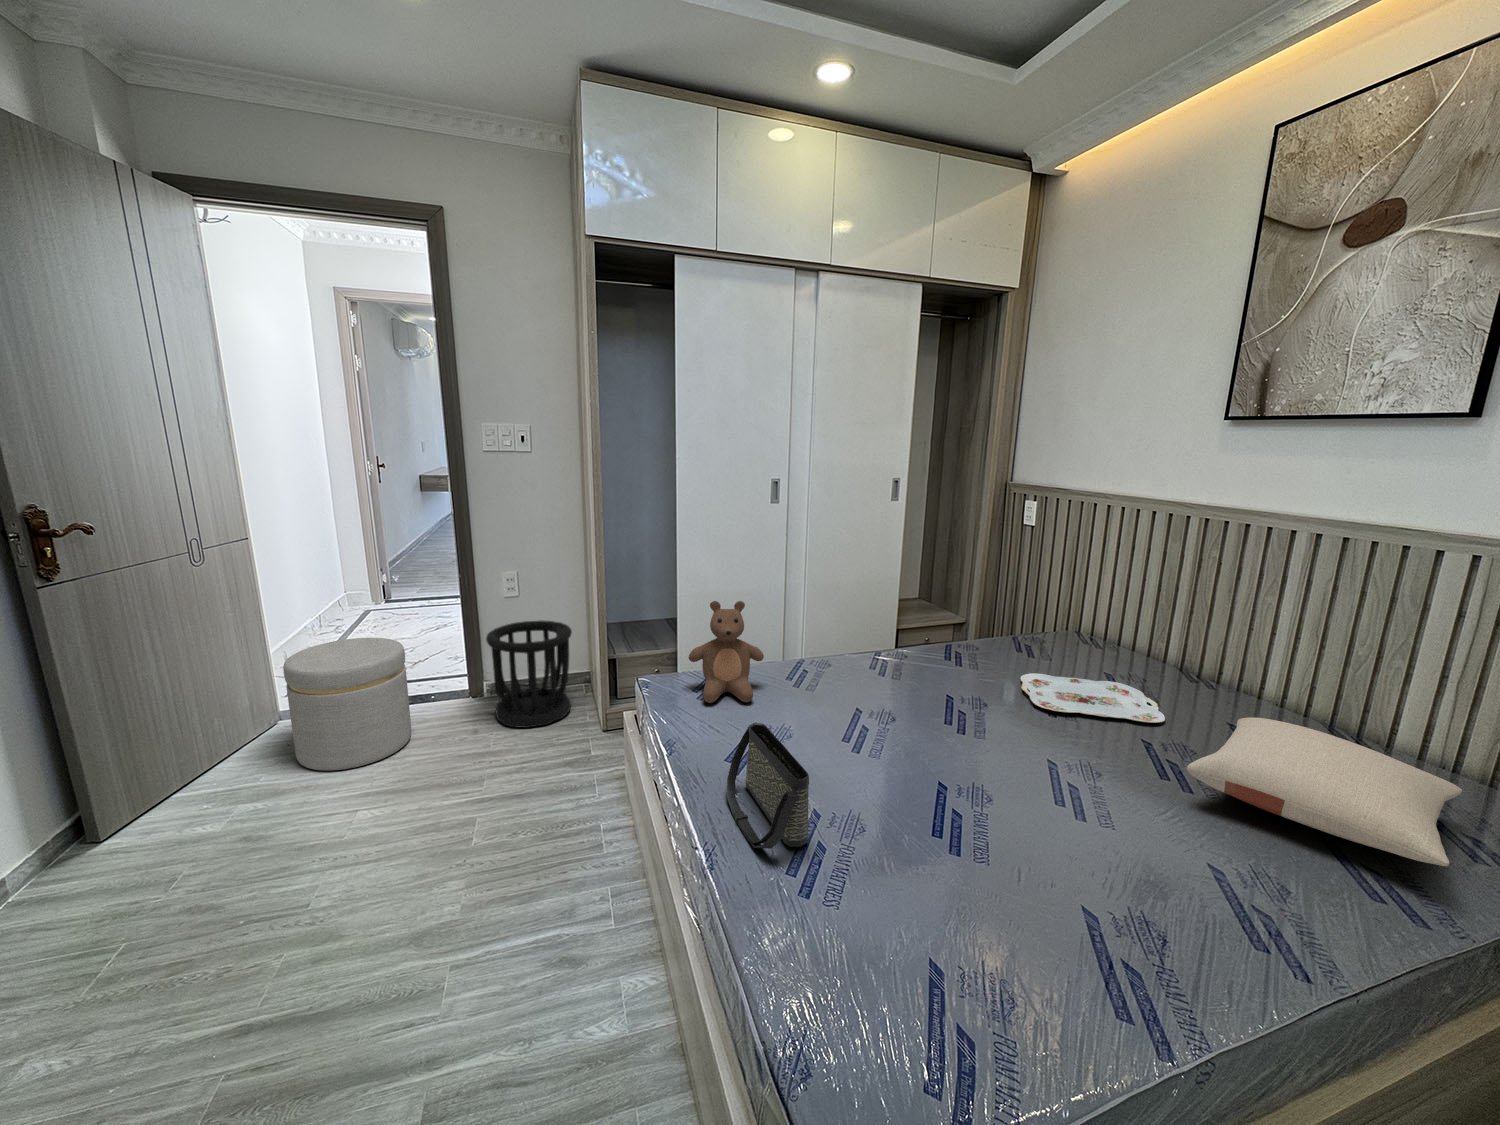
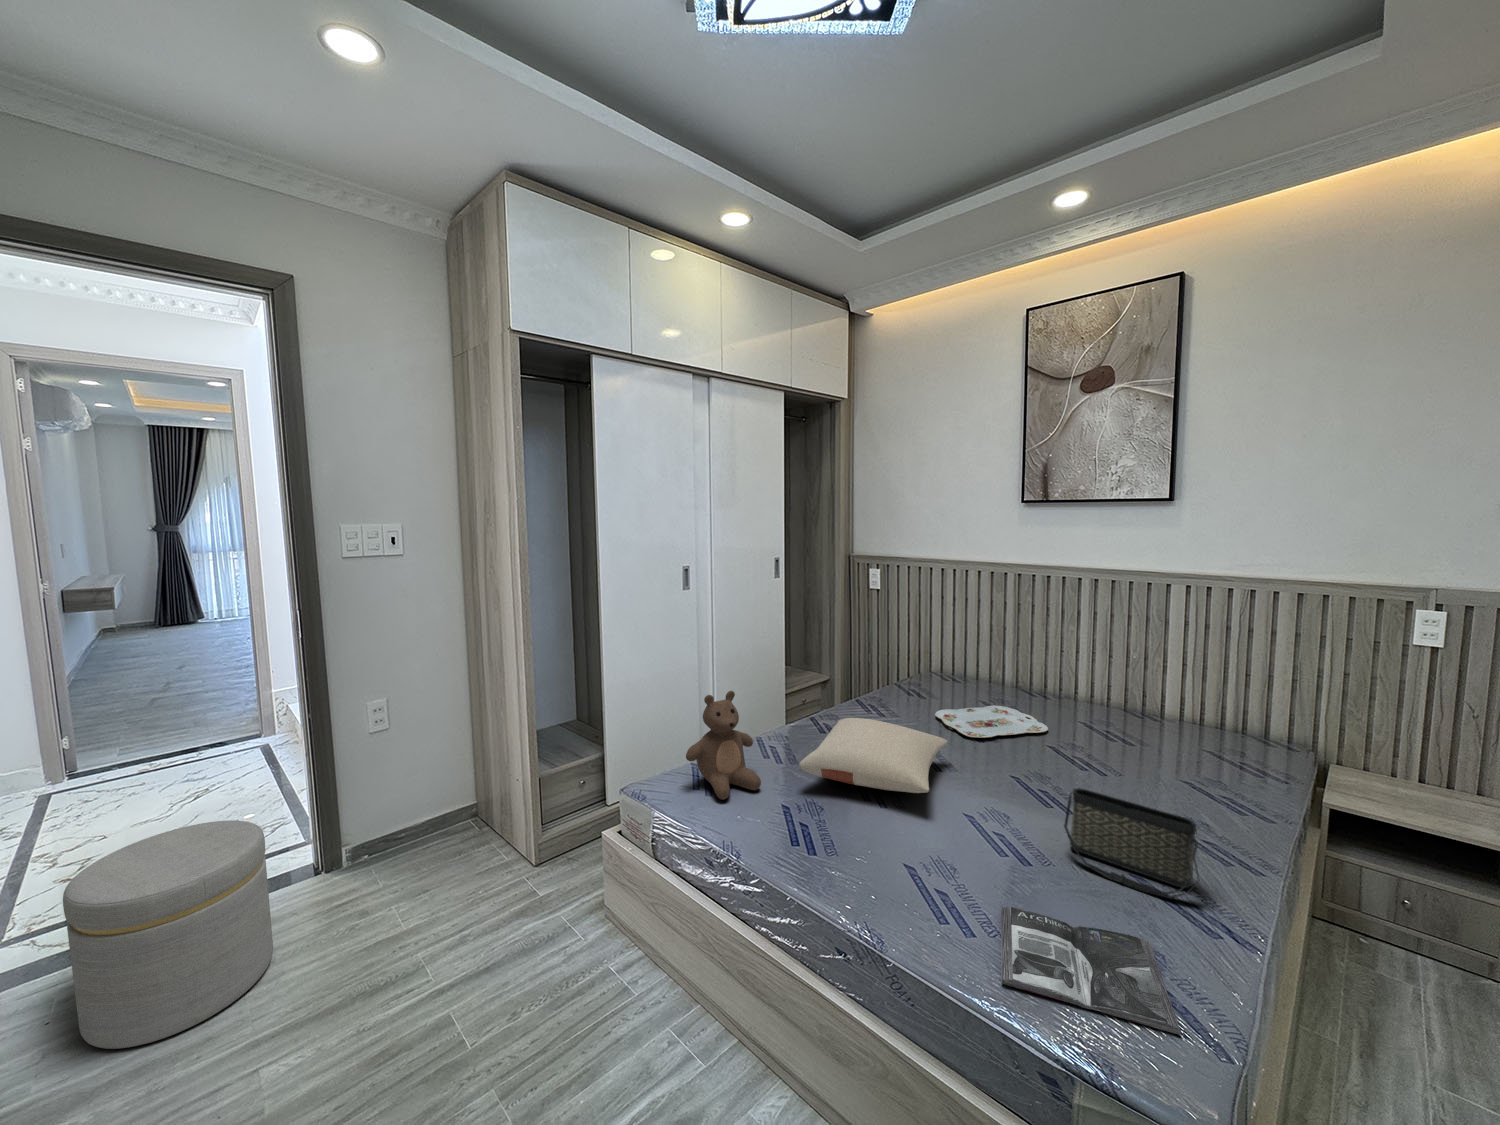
wastebasket: present [486,620,572,728] -> none [366,749,477,893]
pillow: present [1187,717,1462,866] -> present [799,718,948,793]
handbag: present [727,722,809,849] -> present [1064,788,1199,899]
magazine: none [790,869,1014,1059] -> present [1001,907,1181,1035]

